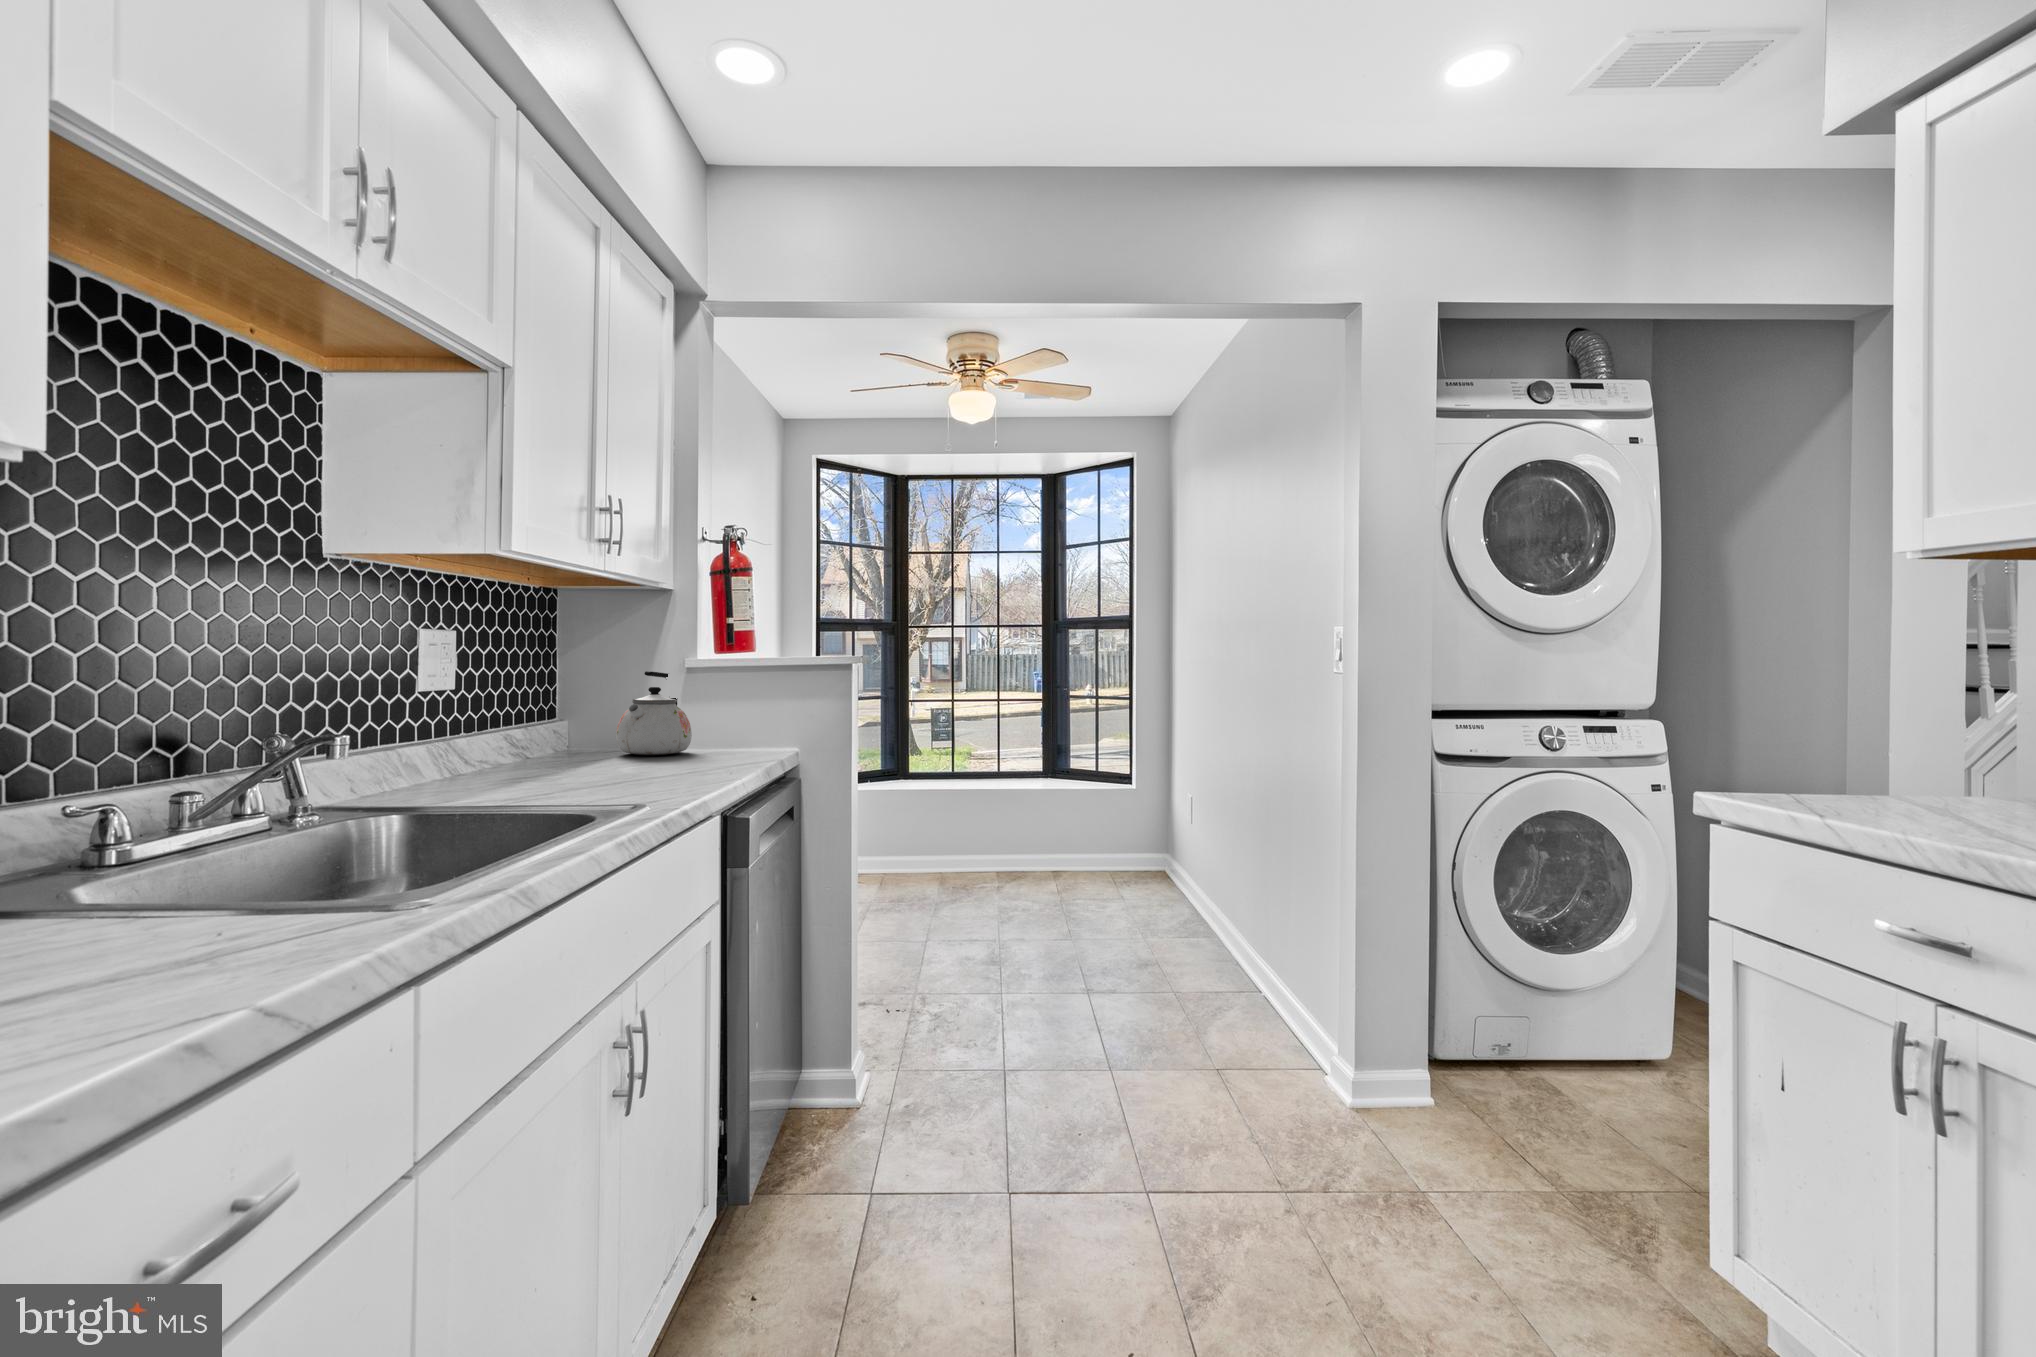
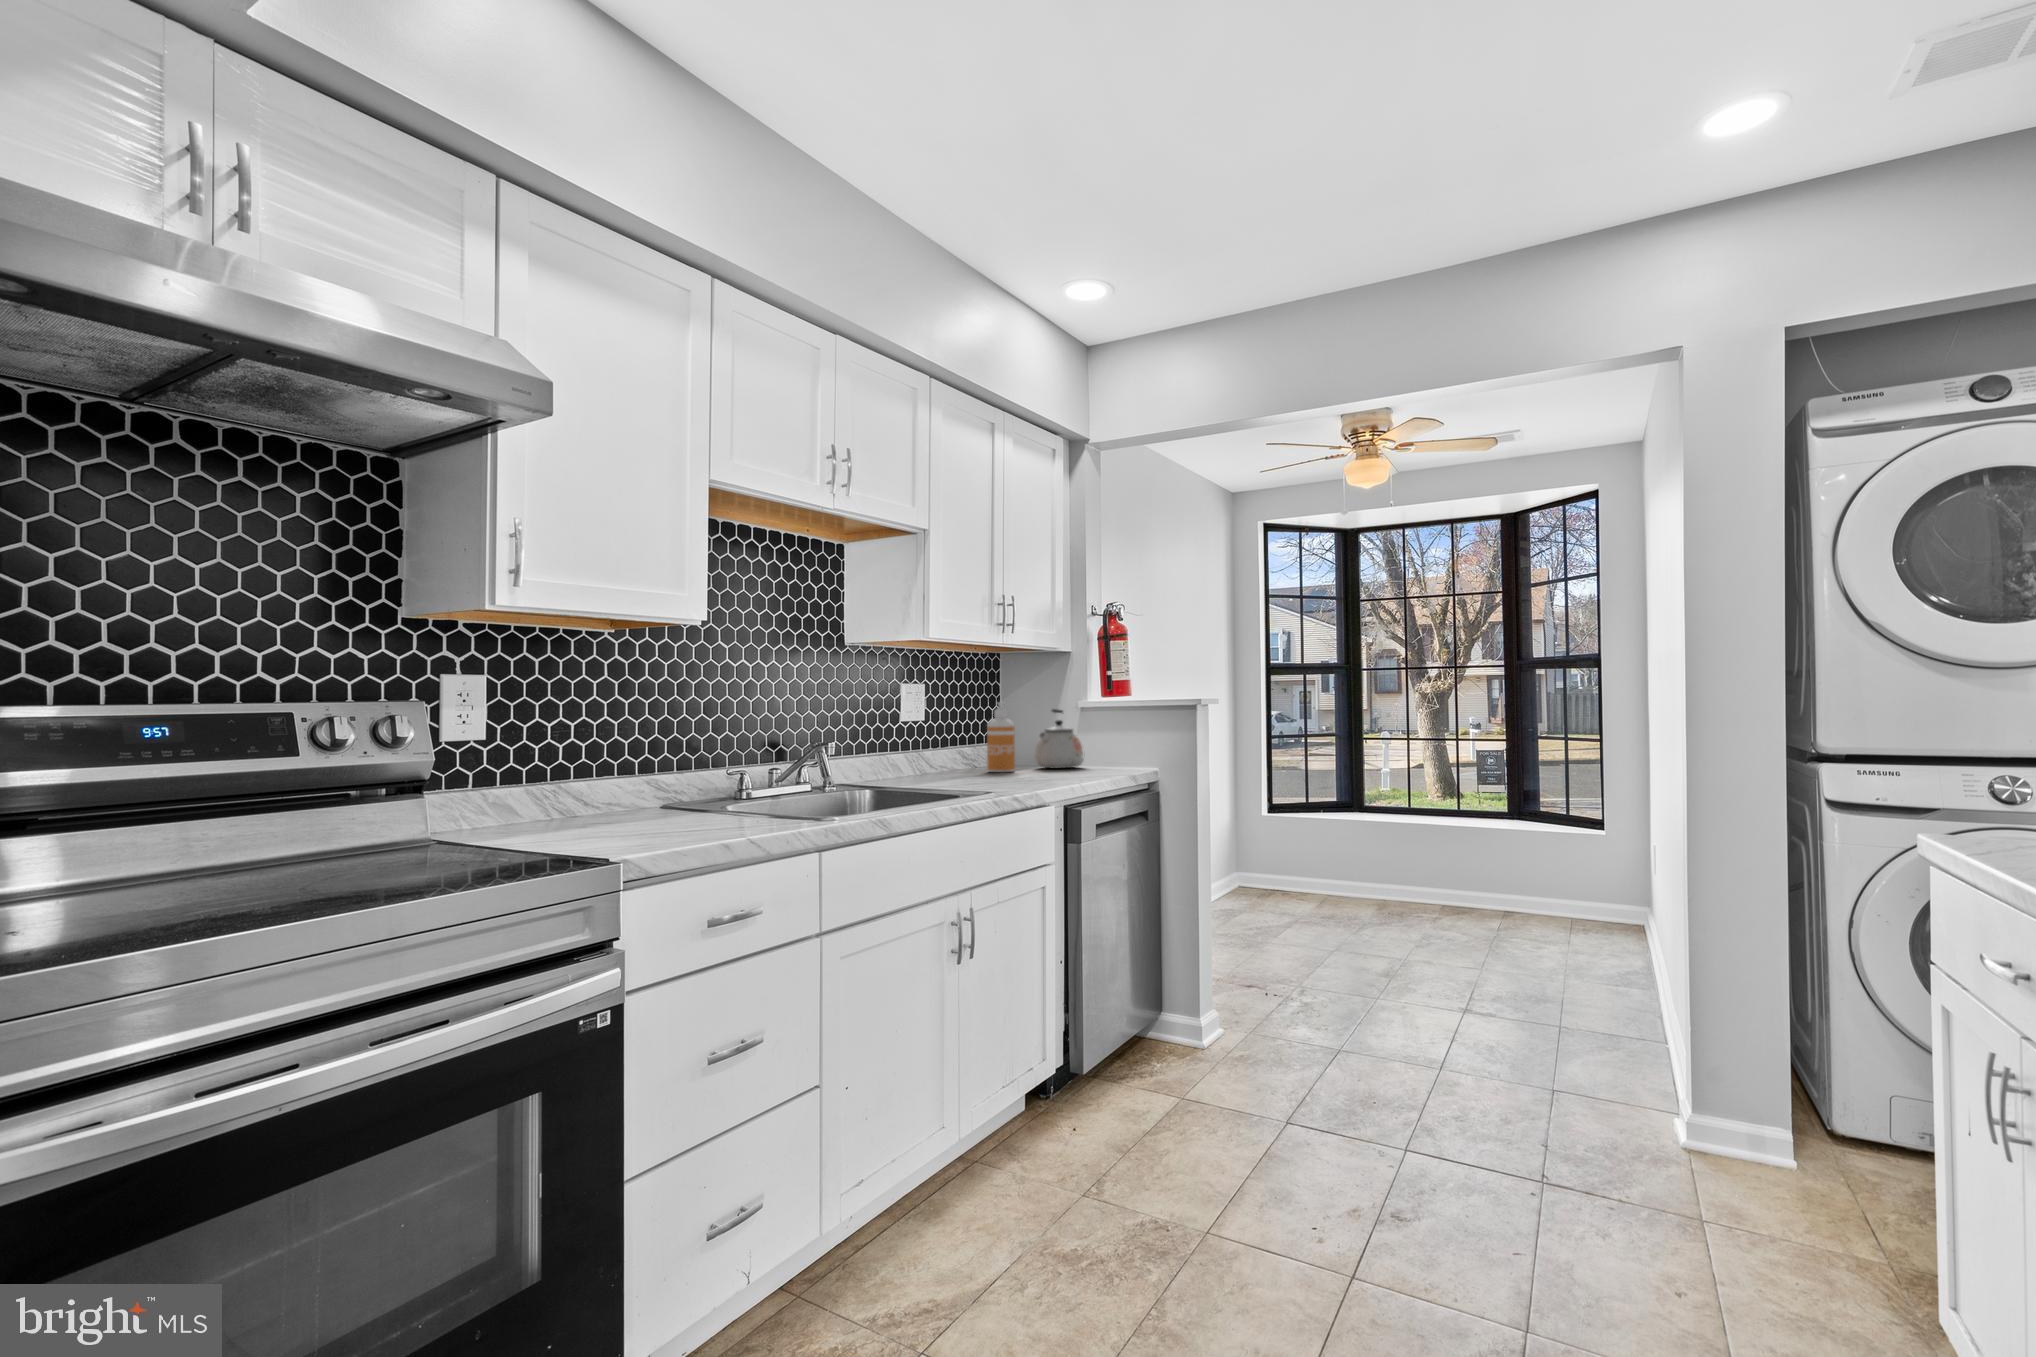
soap dispenser: none [551,661,597,765] -> present [987,702,1015,772]

